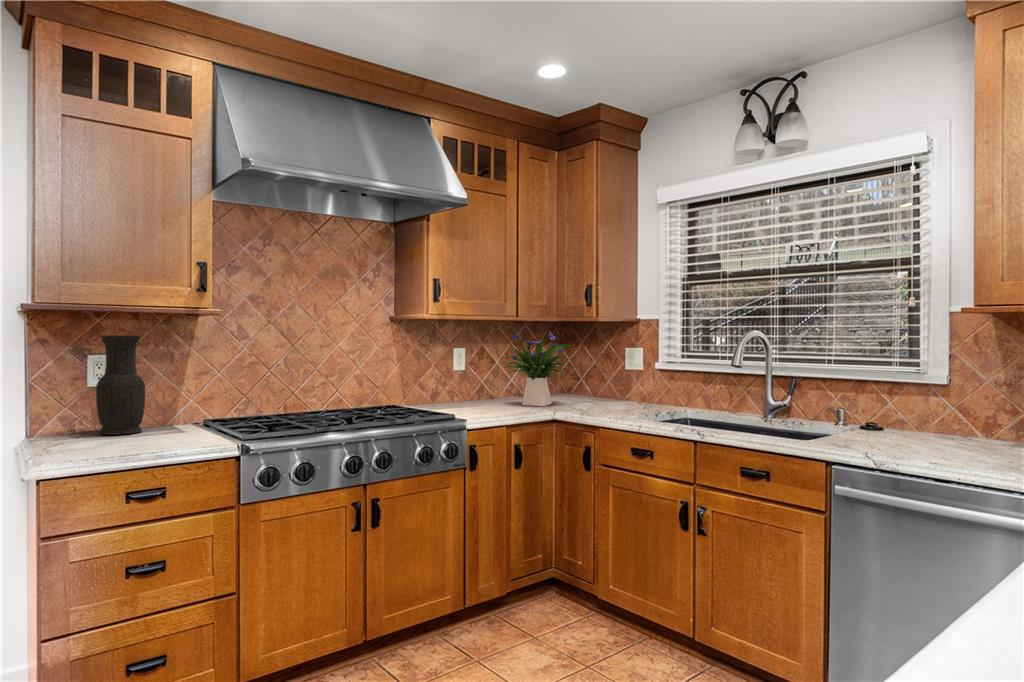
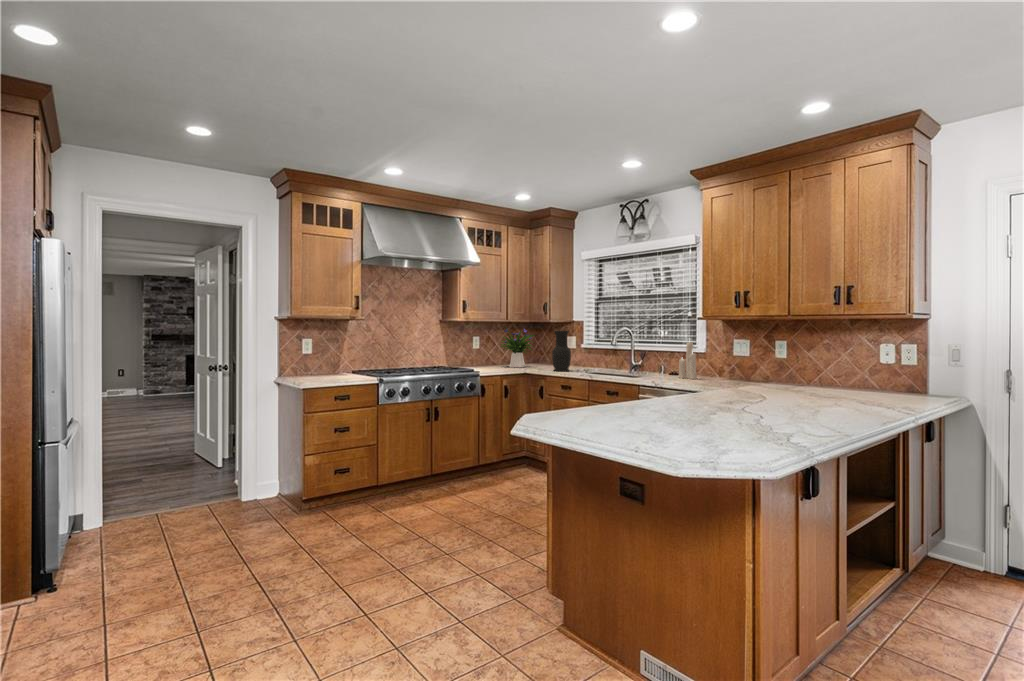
vase: present [96,335,145,435] -> present [552,331,571,371]
candle: none [903,347,954,446] -> present [679,342,697,379]

